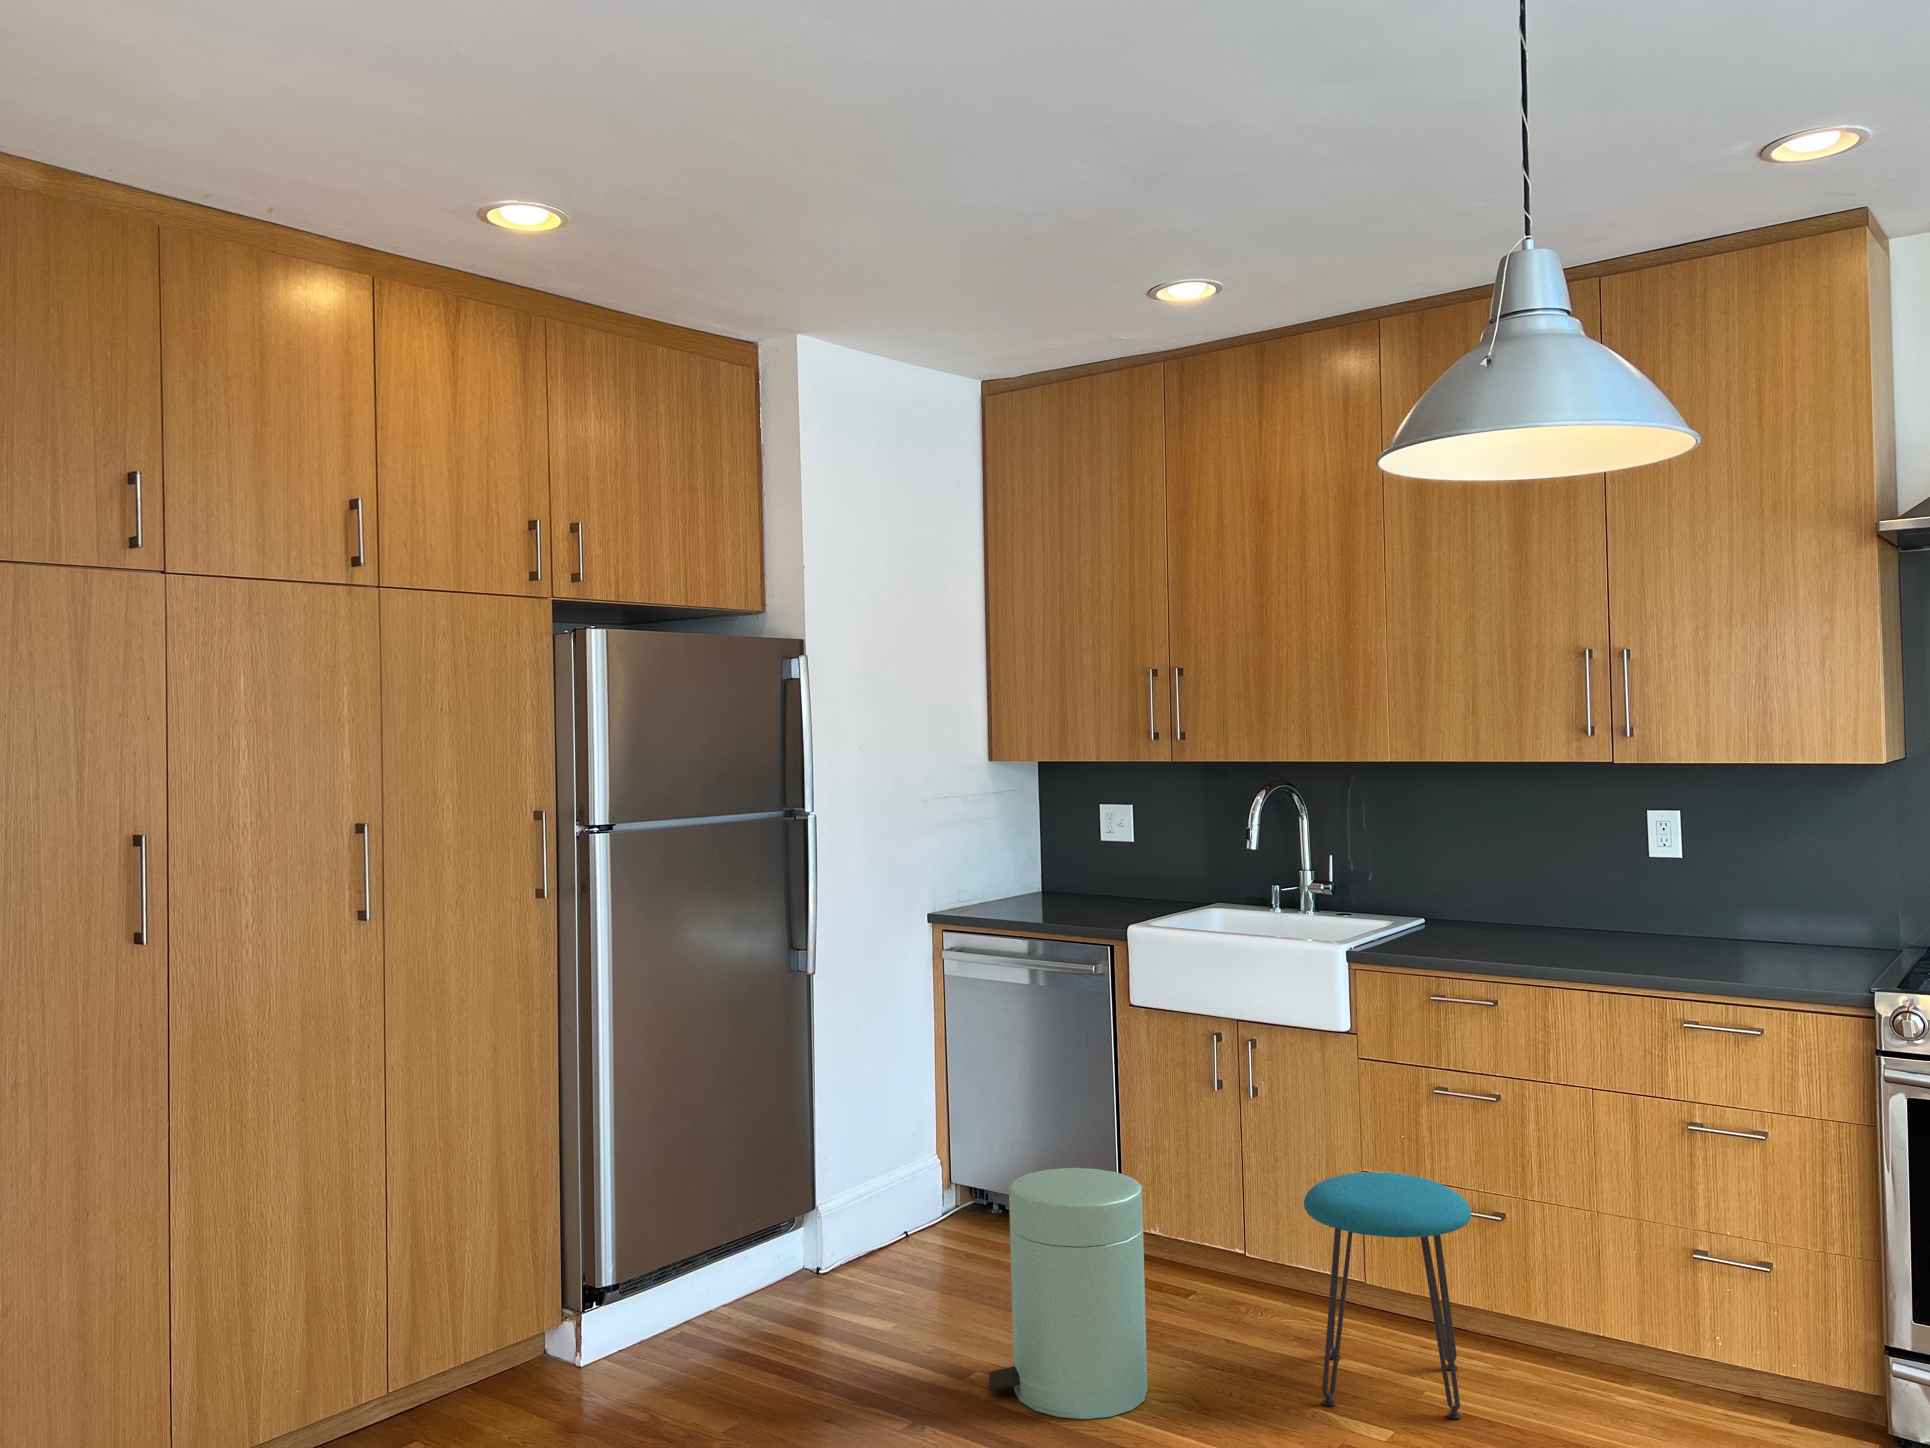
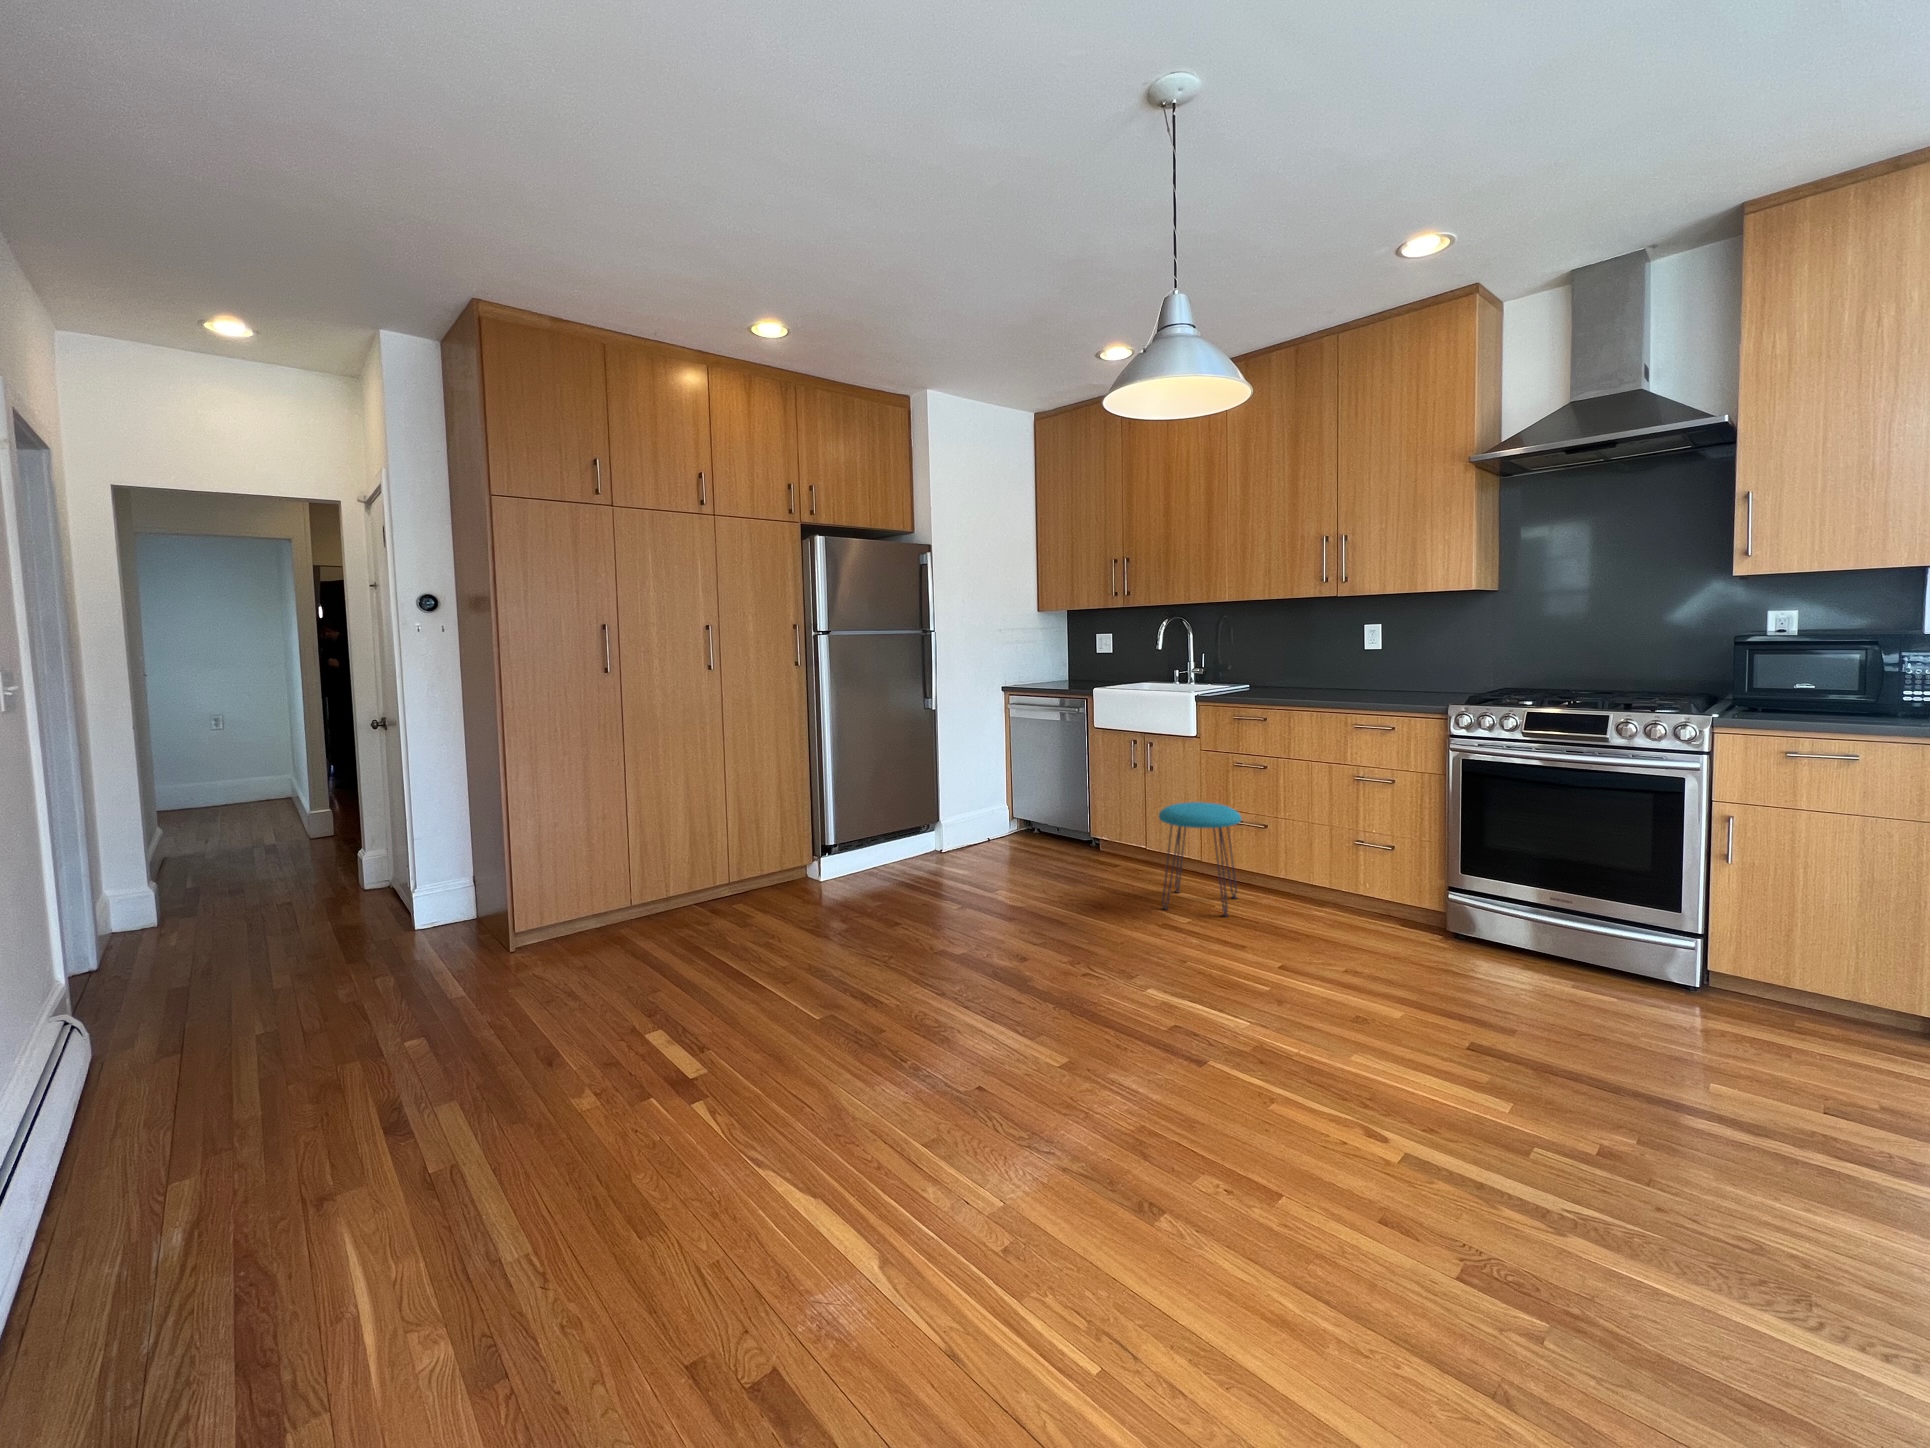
trash can: present [989,1168,1147,1419] -> none [1002,797,1079,910]

